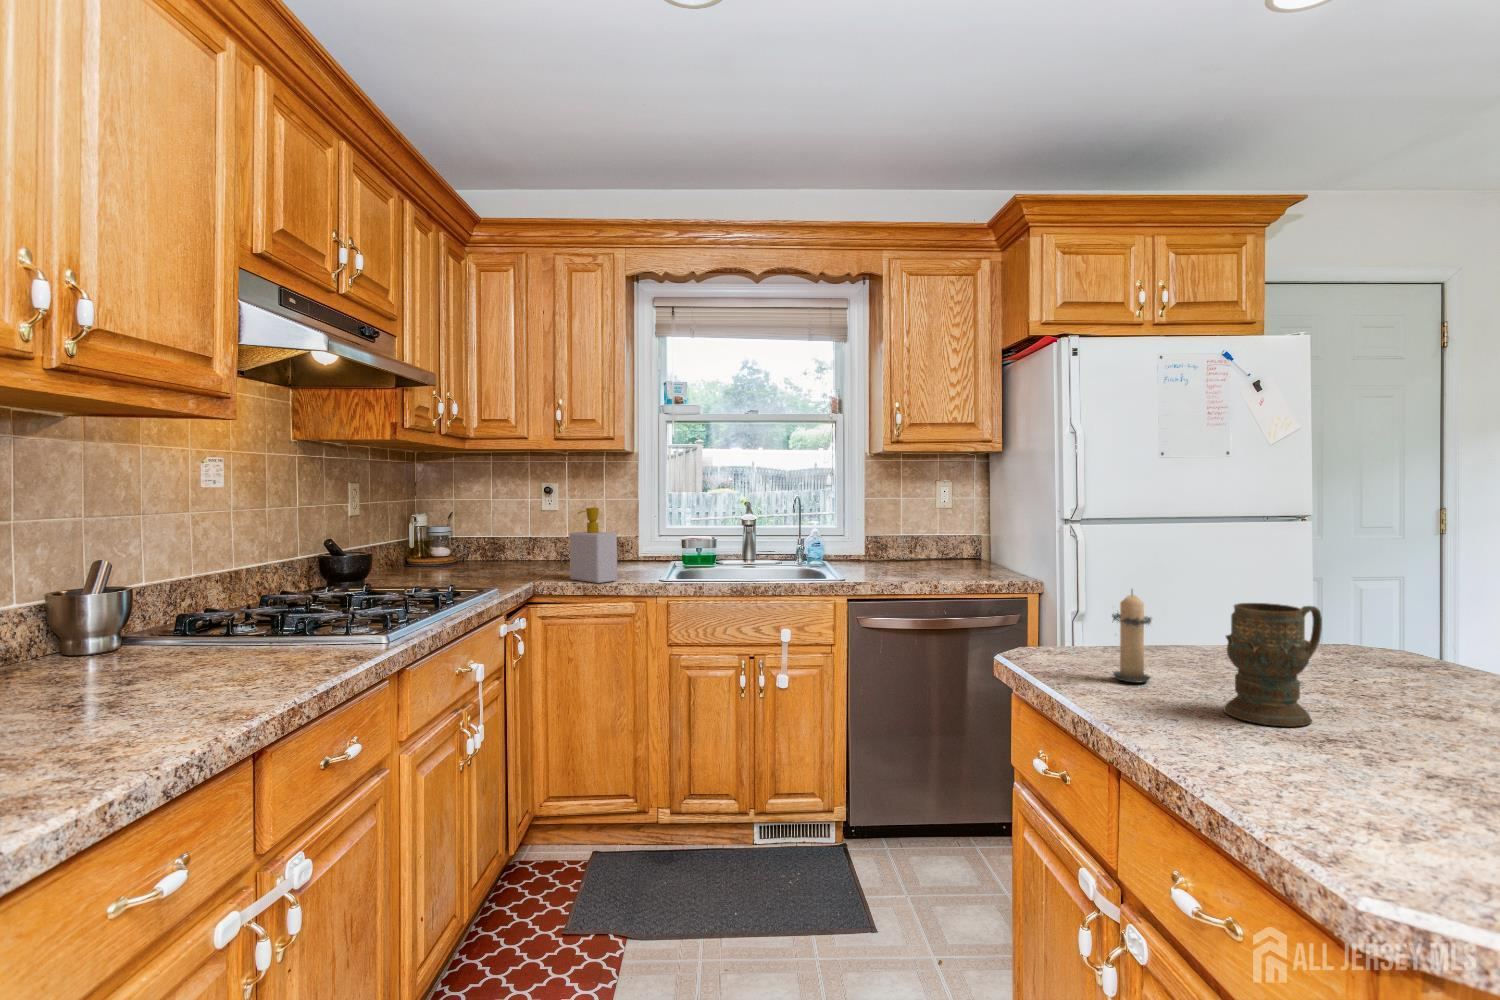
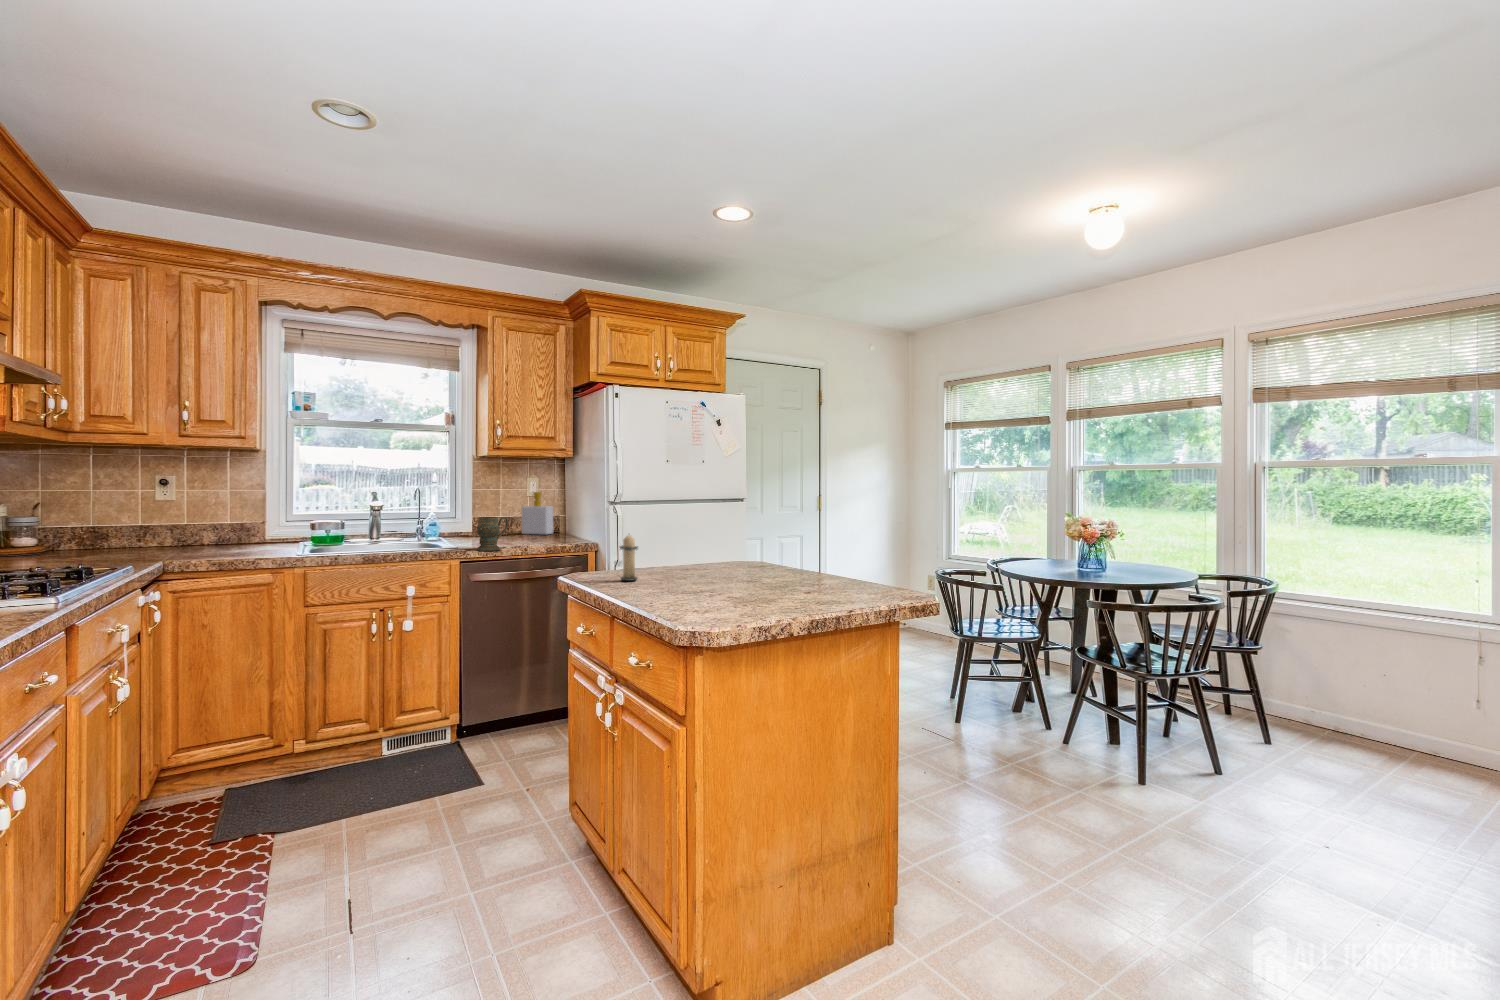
soap bottle: present [569,508,617,583] -> present [521,492,553,535]
mug: present [1224,603,1322,726] -> present [477,517,508,551]

